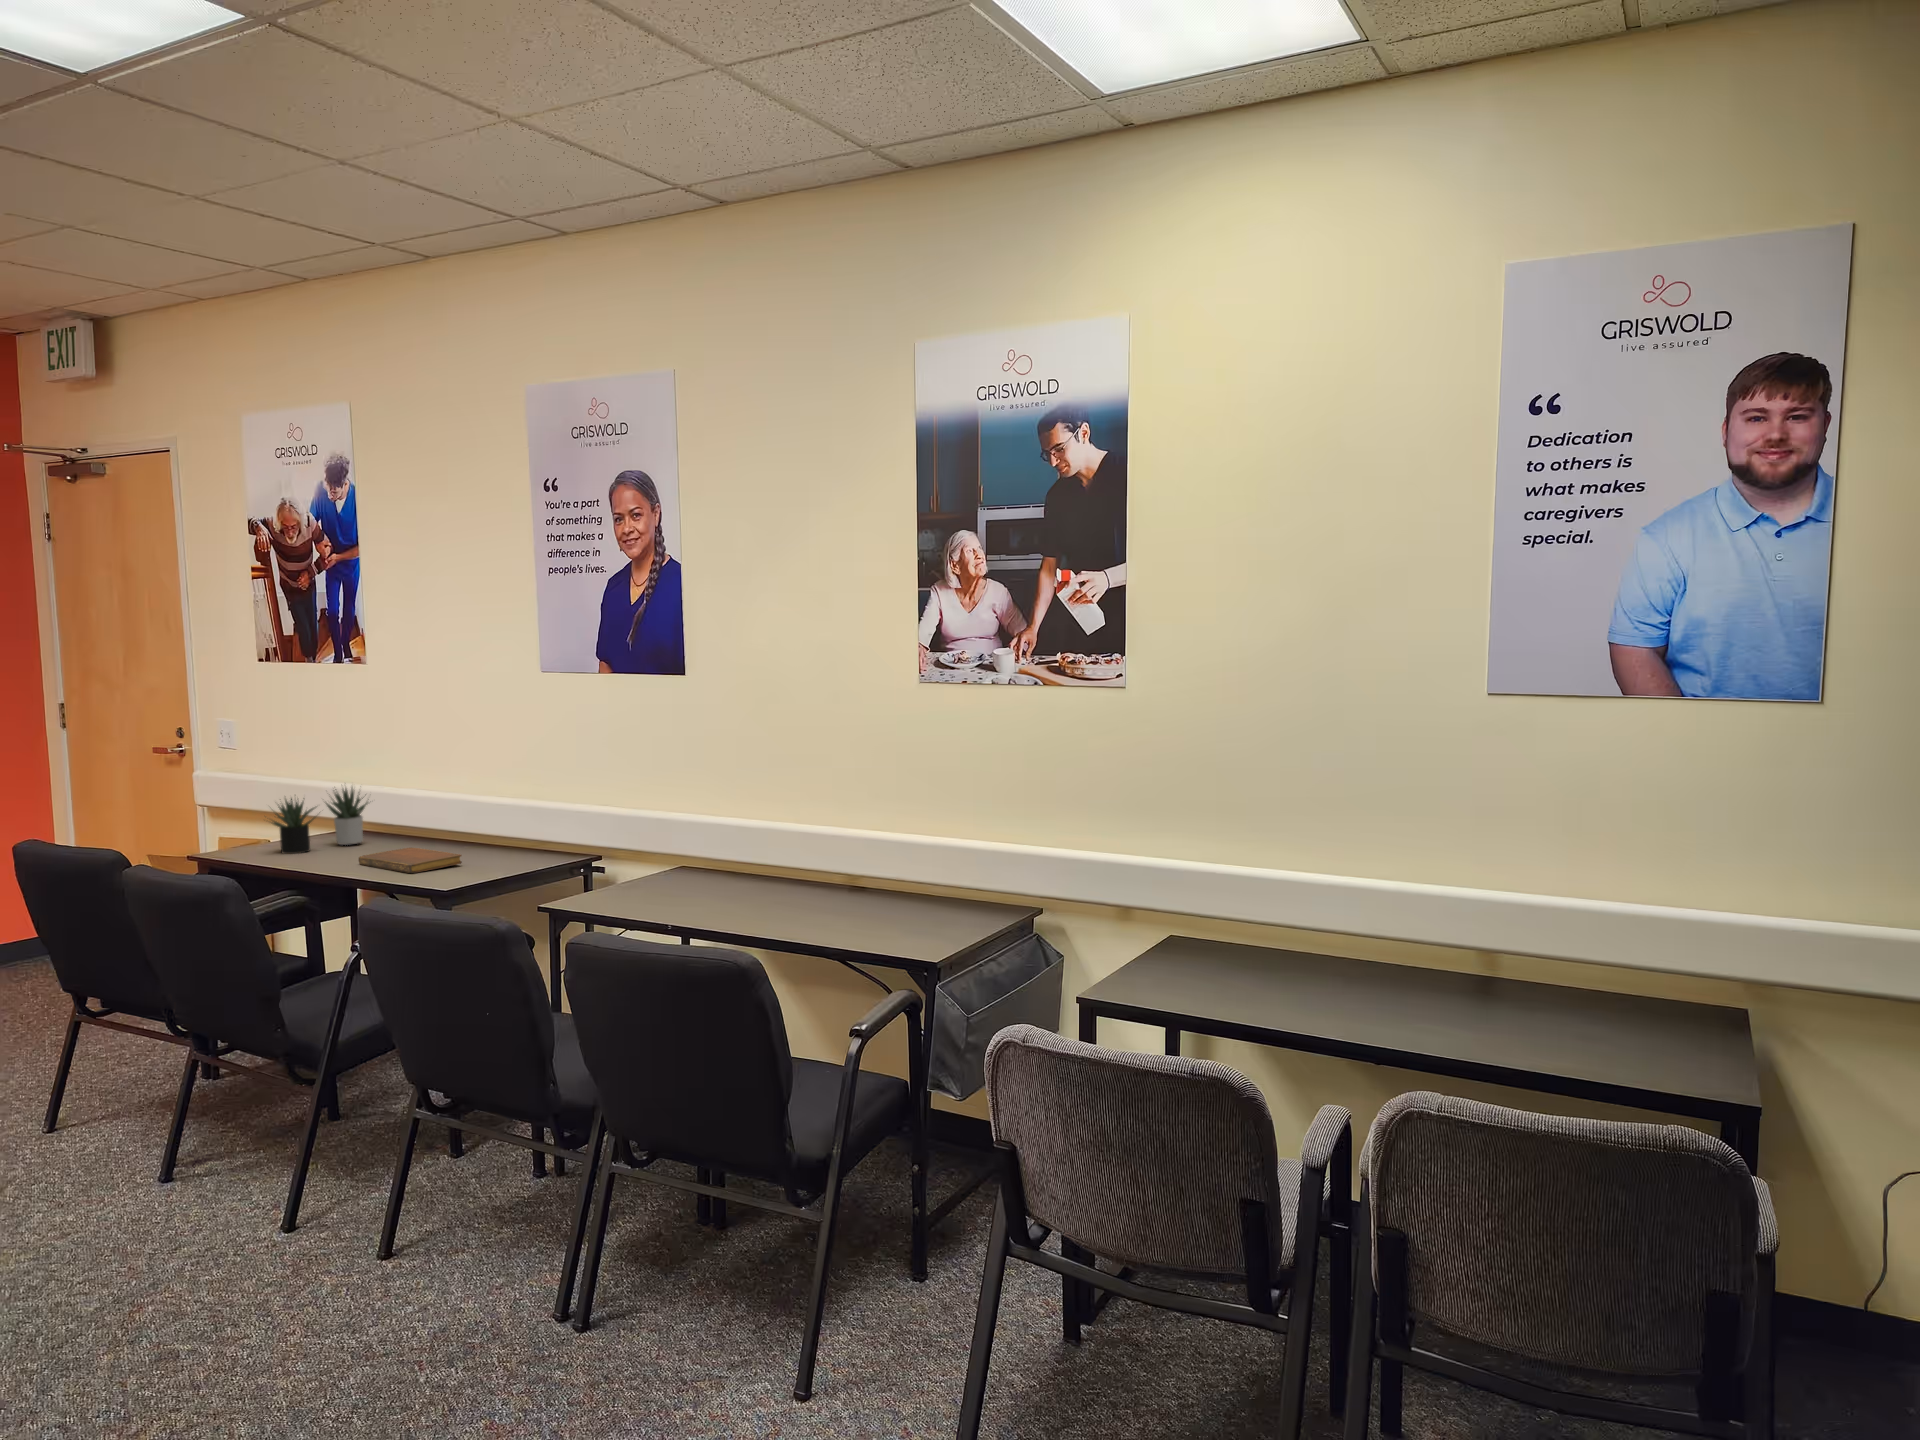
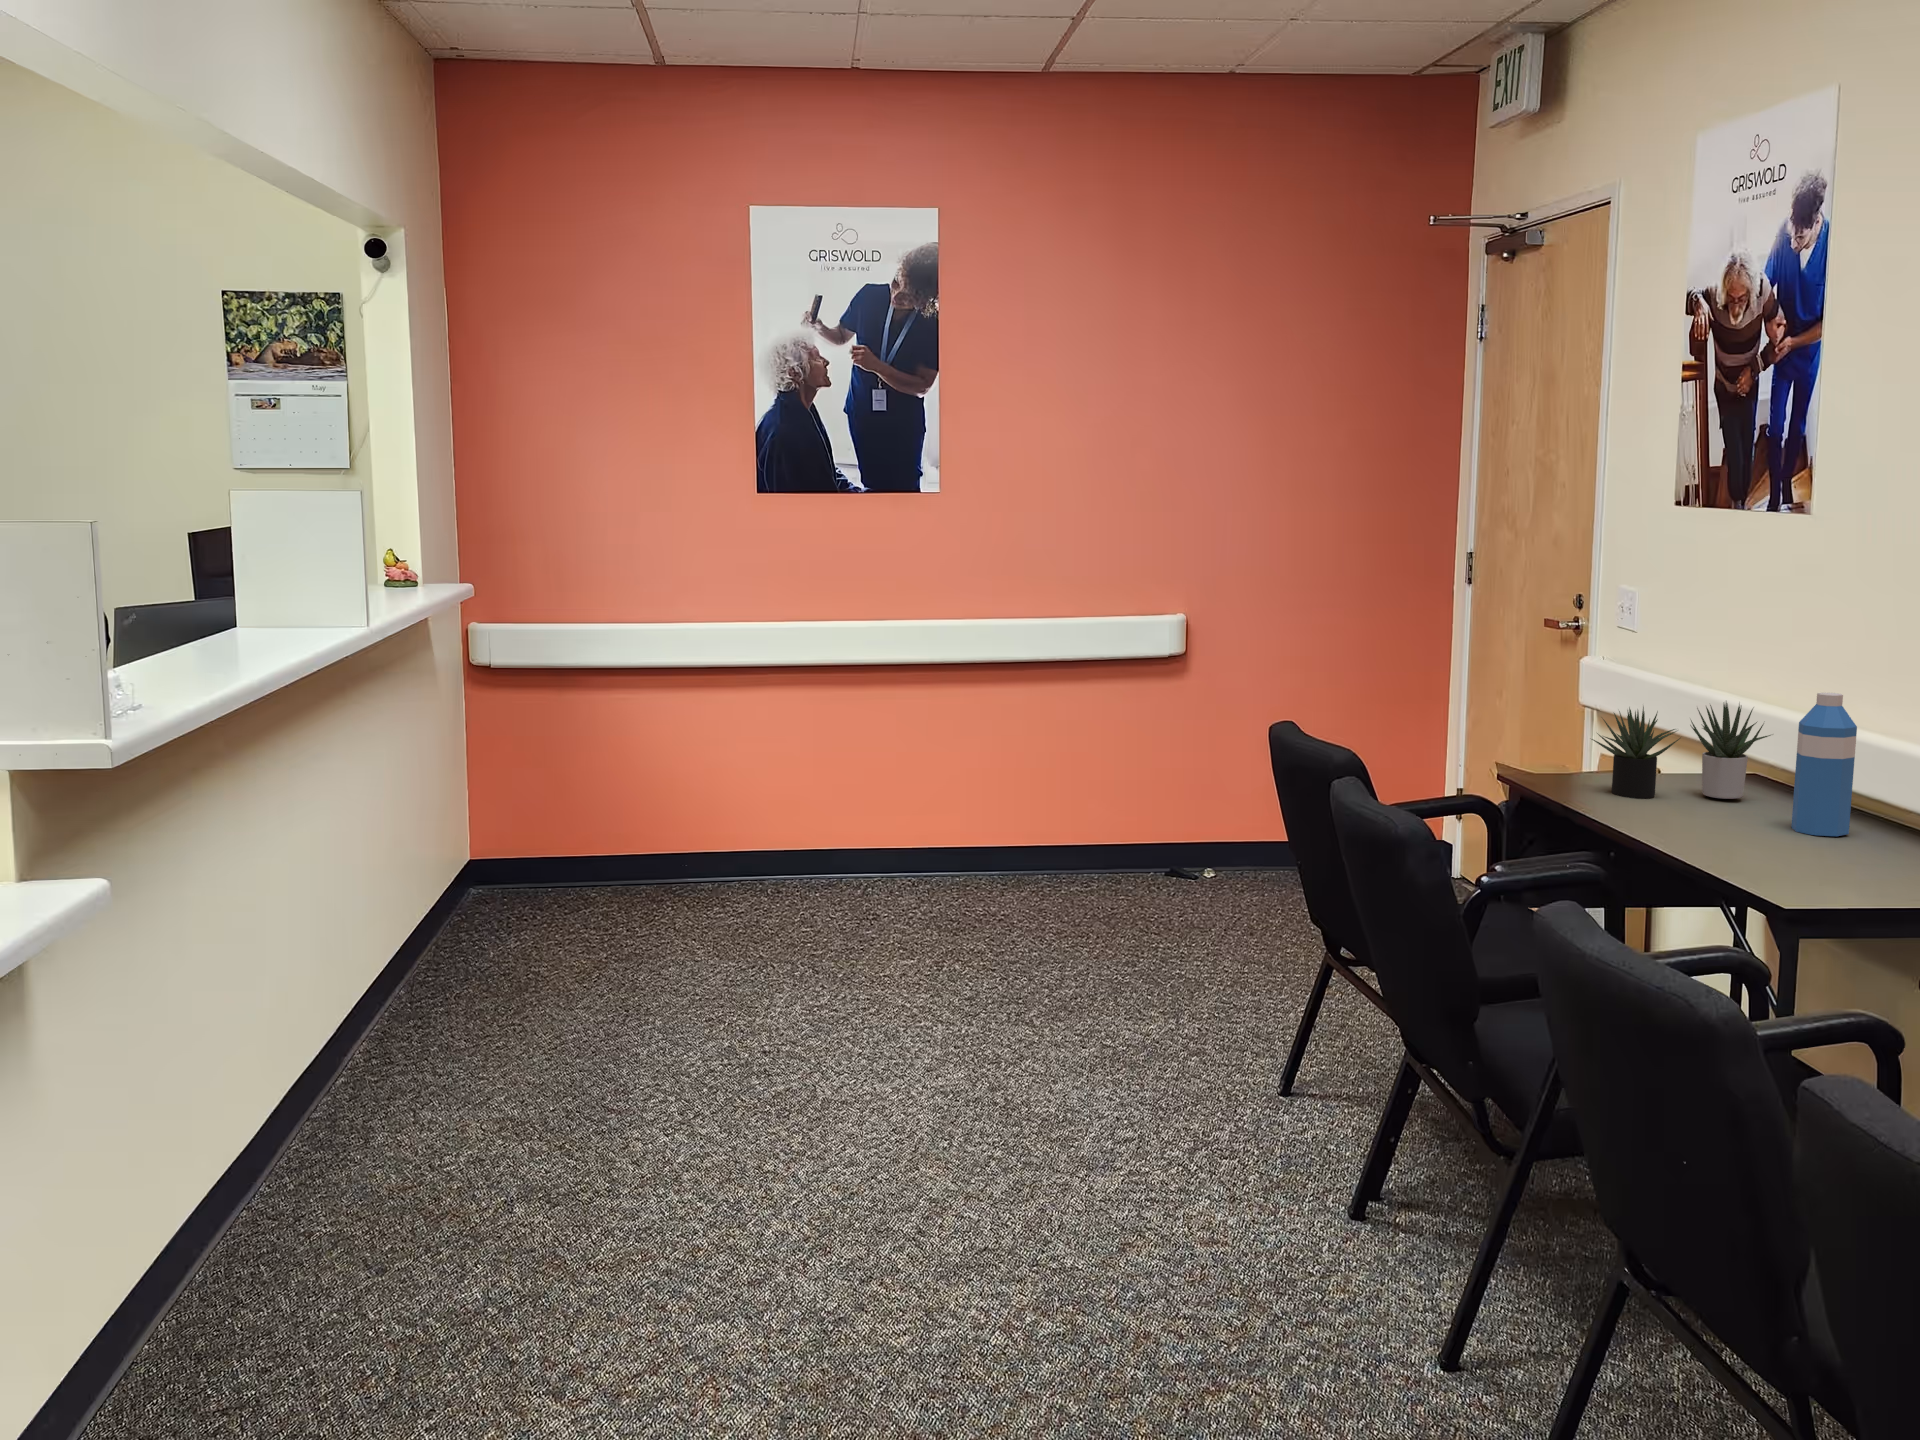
water bottle: none [399,769,436,853] -> present [1791,693,1857,836]
notebook: present [359,848,462,873] -> none [1701,822,1869,871]

